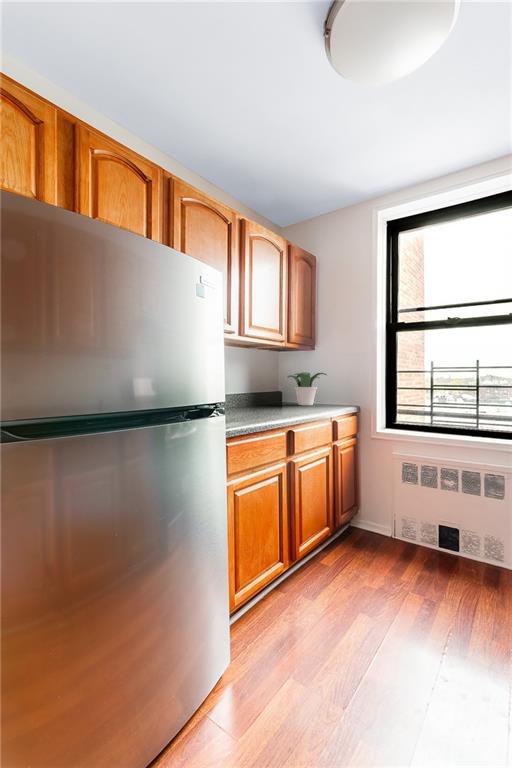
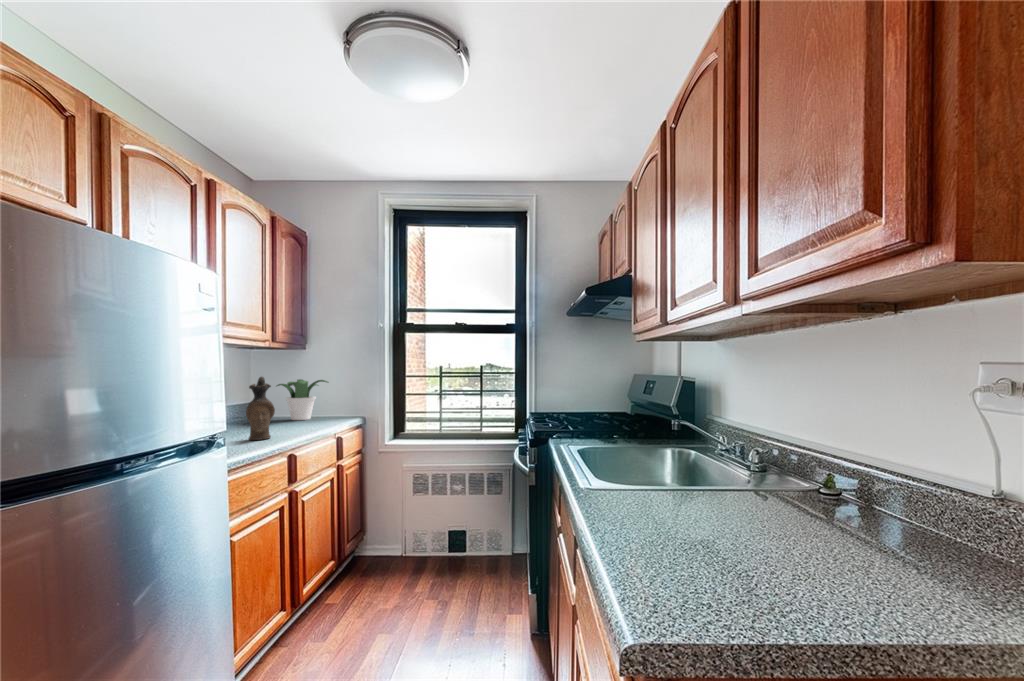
ceramic pitcher: none [256,364,278,415] -> present [246,377,275,440]

